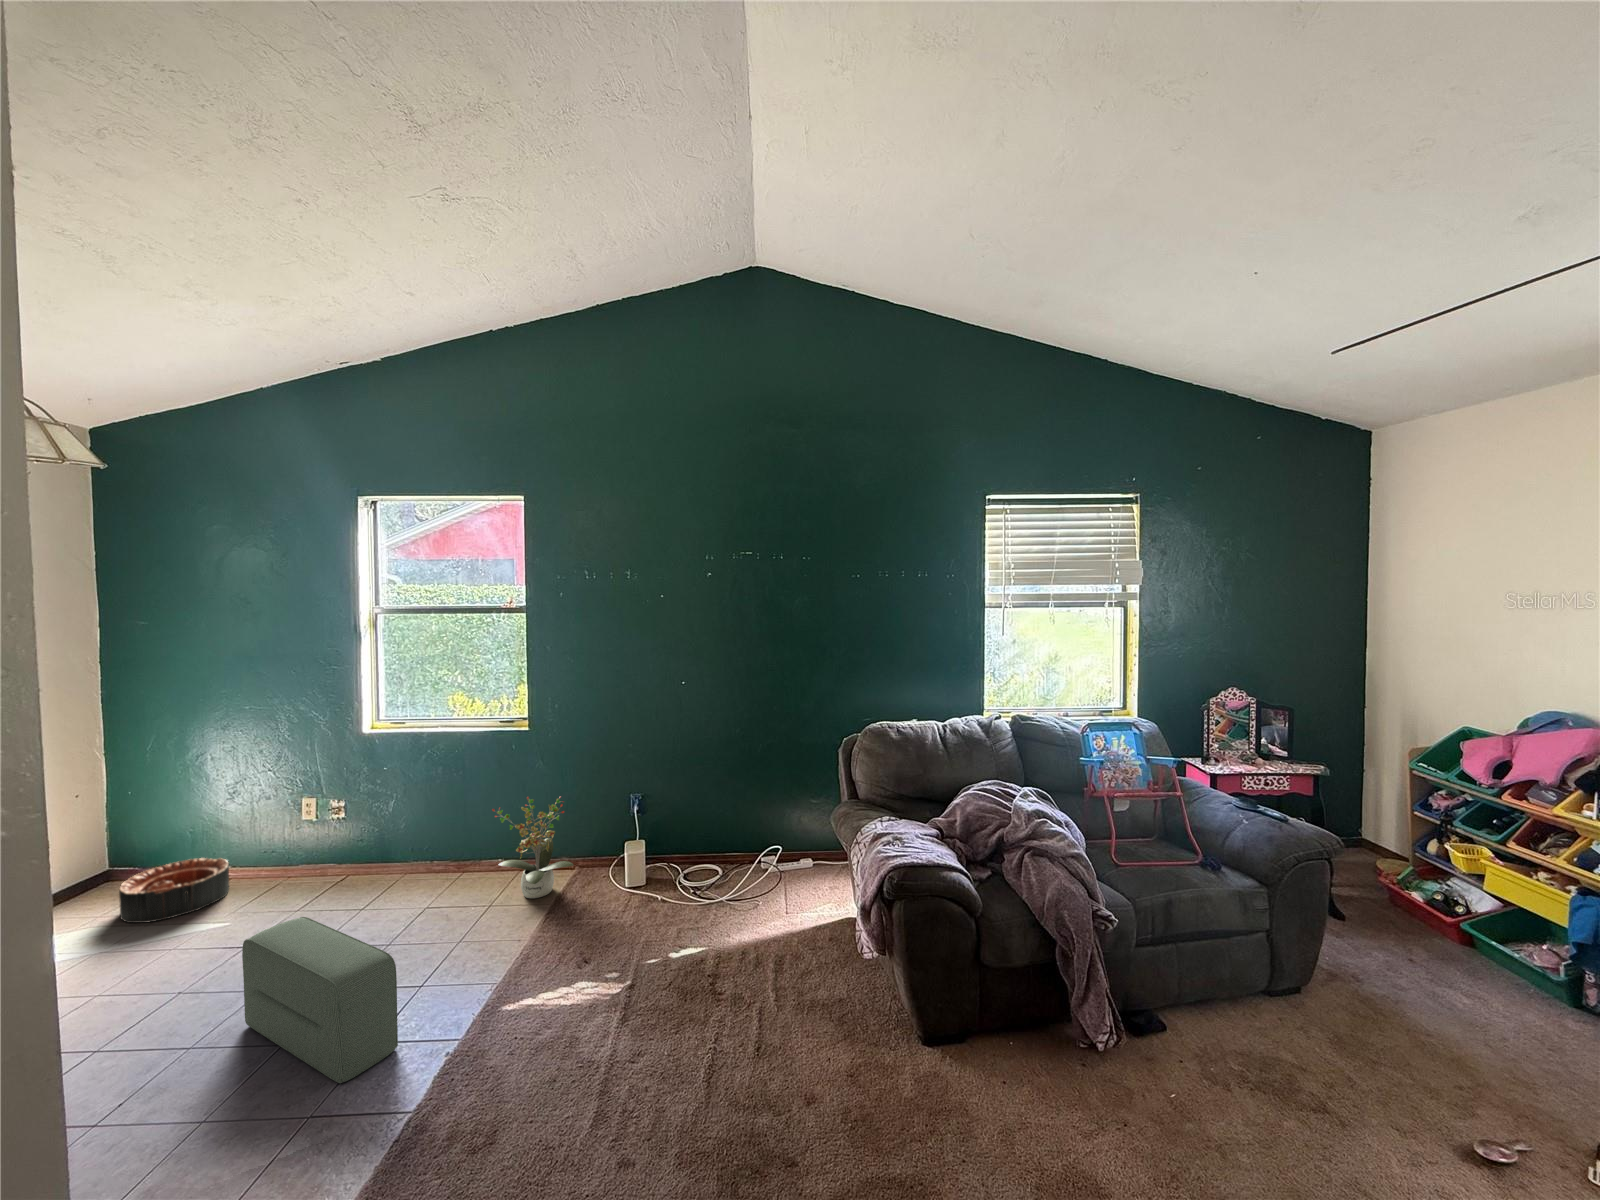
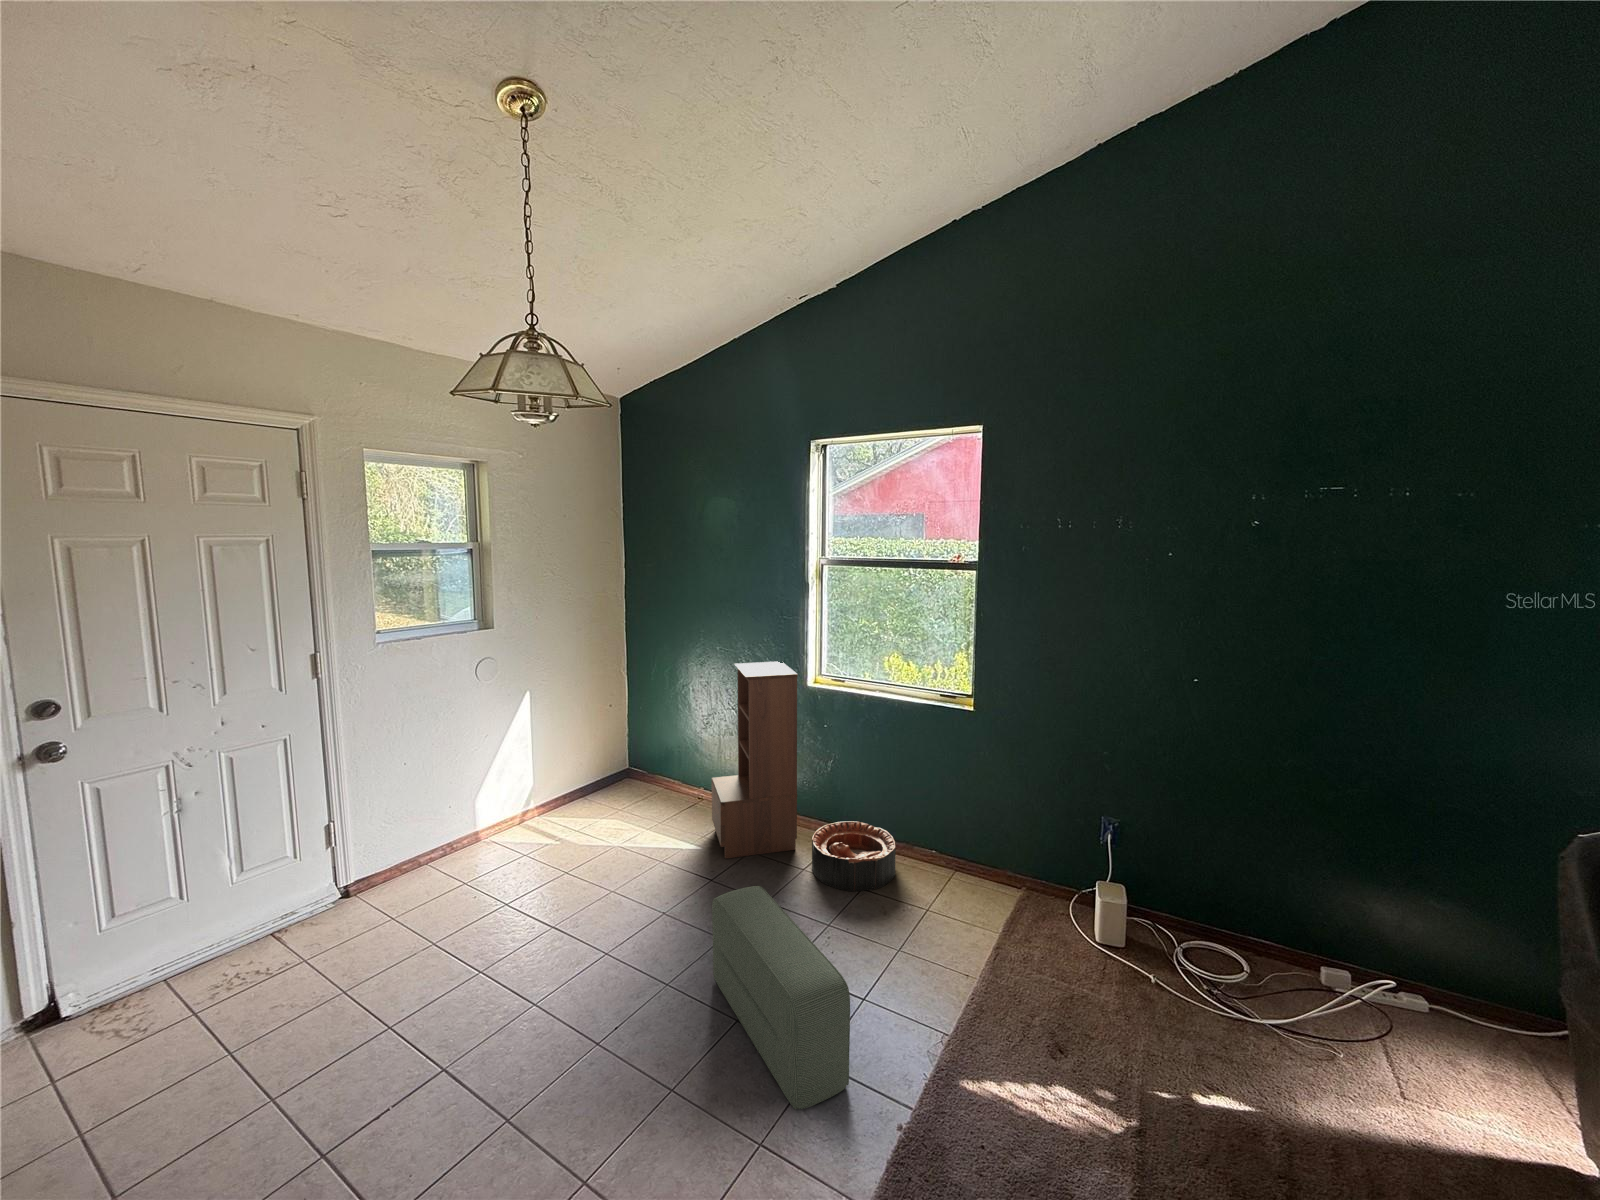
bookshelf: none [241,712,353,924] -> present [712,662,798,859]
potted plant: present [492,796,574,898] -> none [934,793,1027,920]
basket: present [119,858,229,923] -> present [812,821,896,891]

